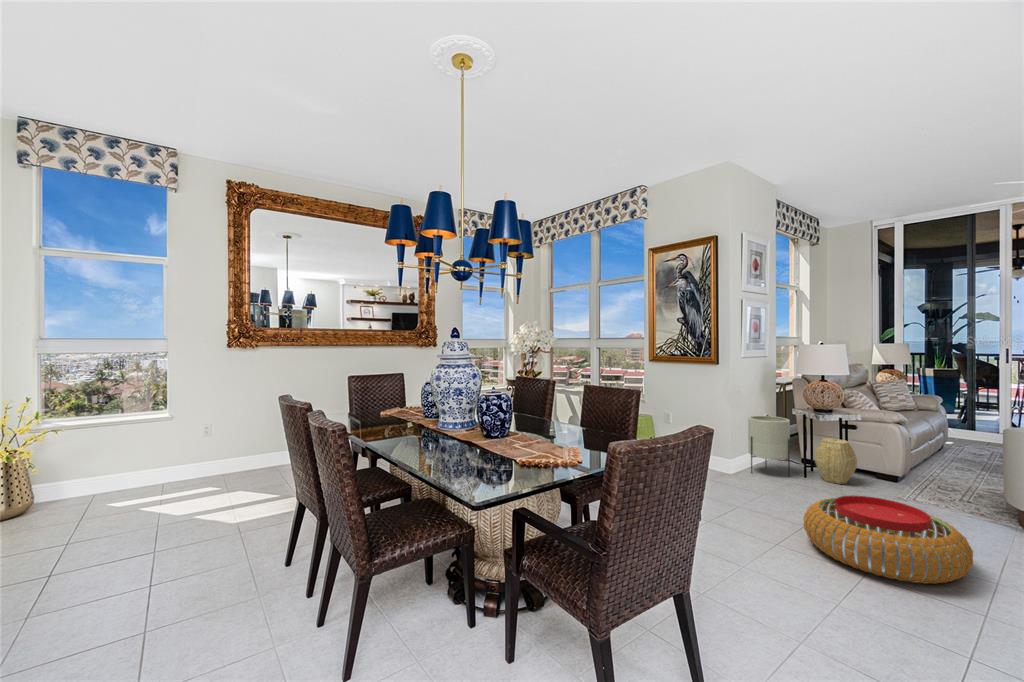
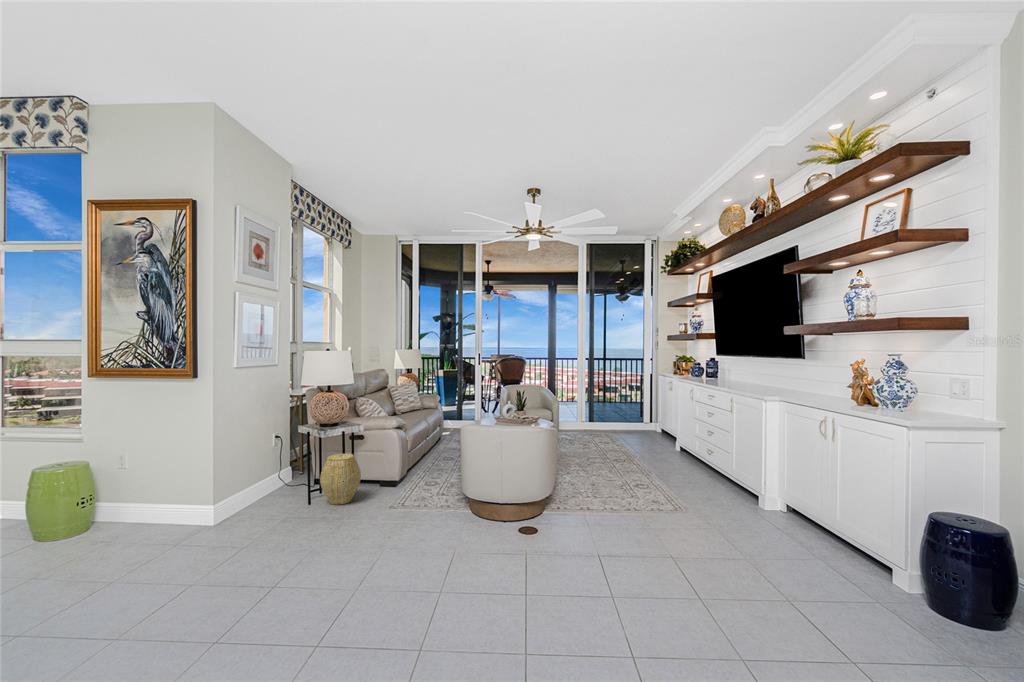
planter: present [748,416,790,477] -> none [243,438,294,517]
pouf: present [803,496,973,584] -> none [259,530,429,650]

